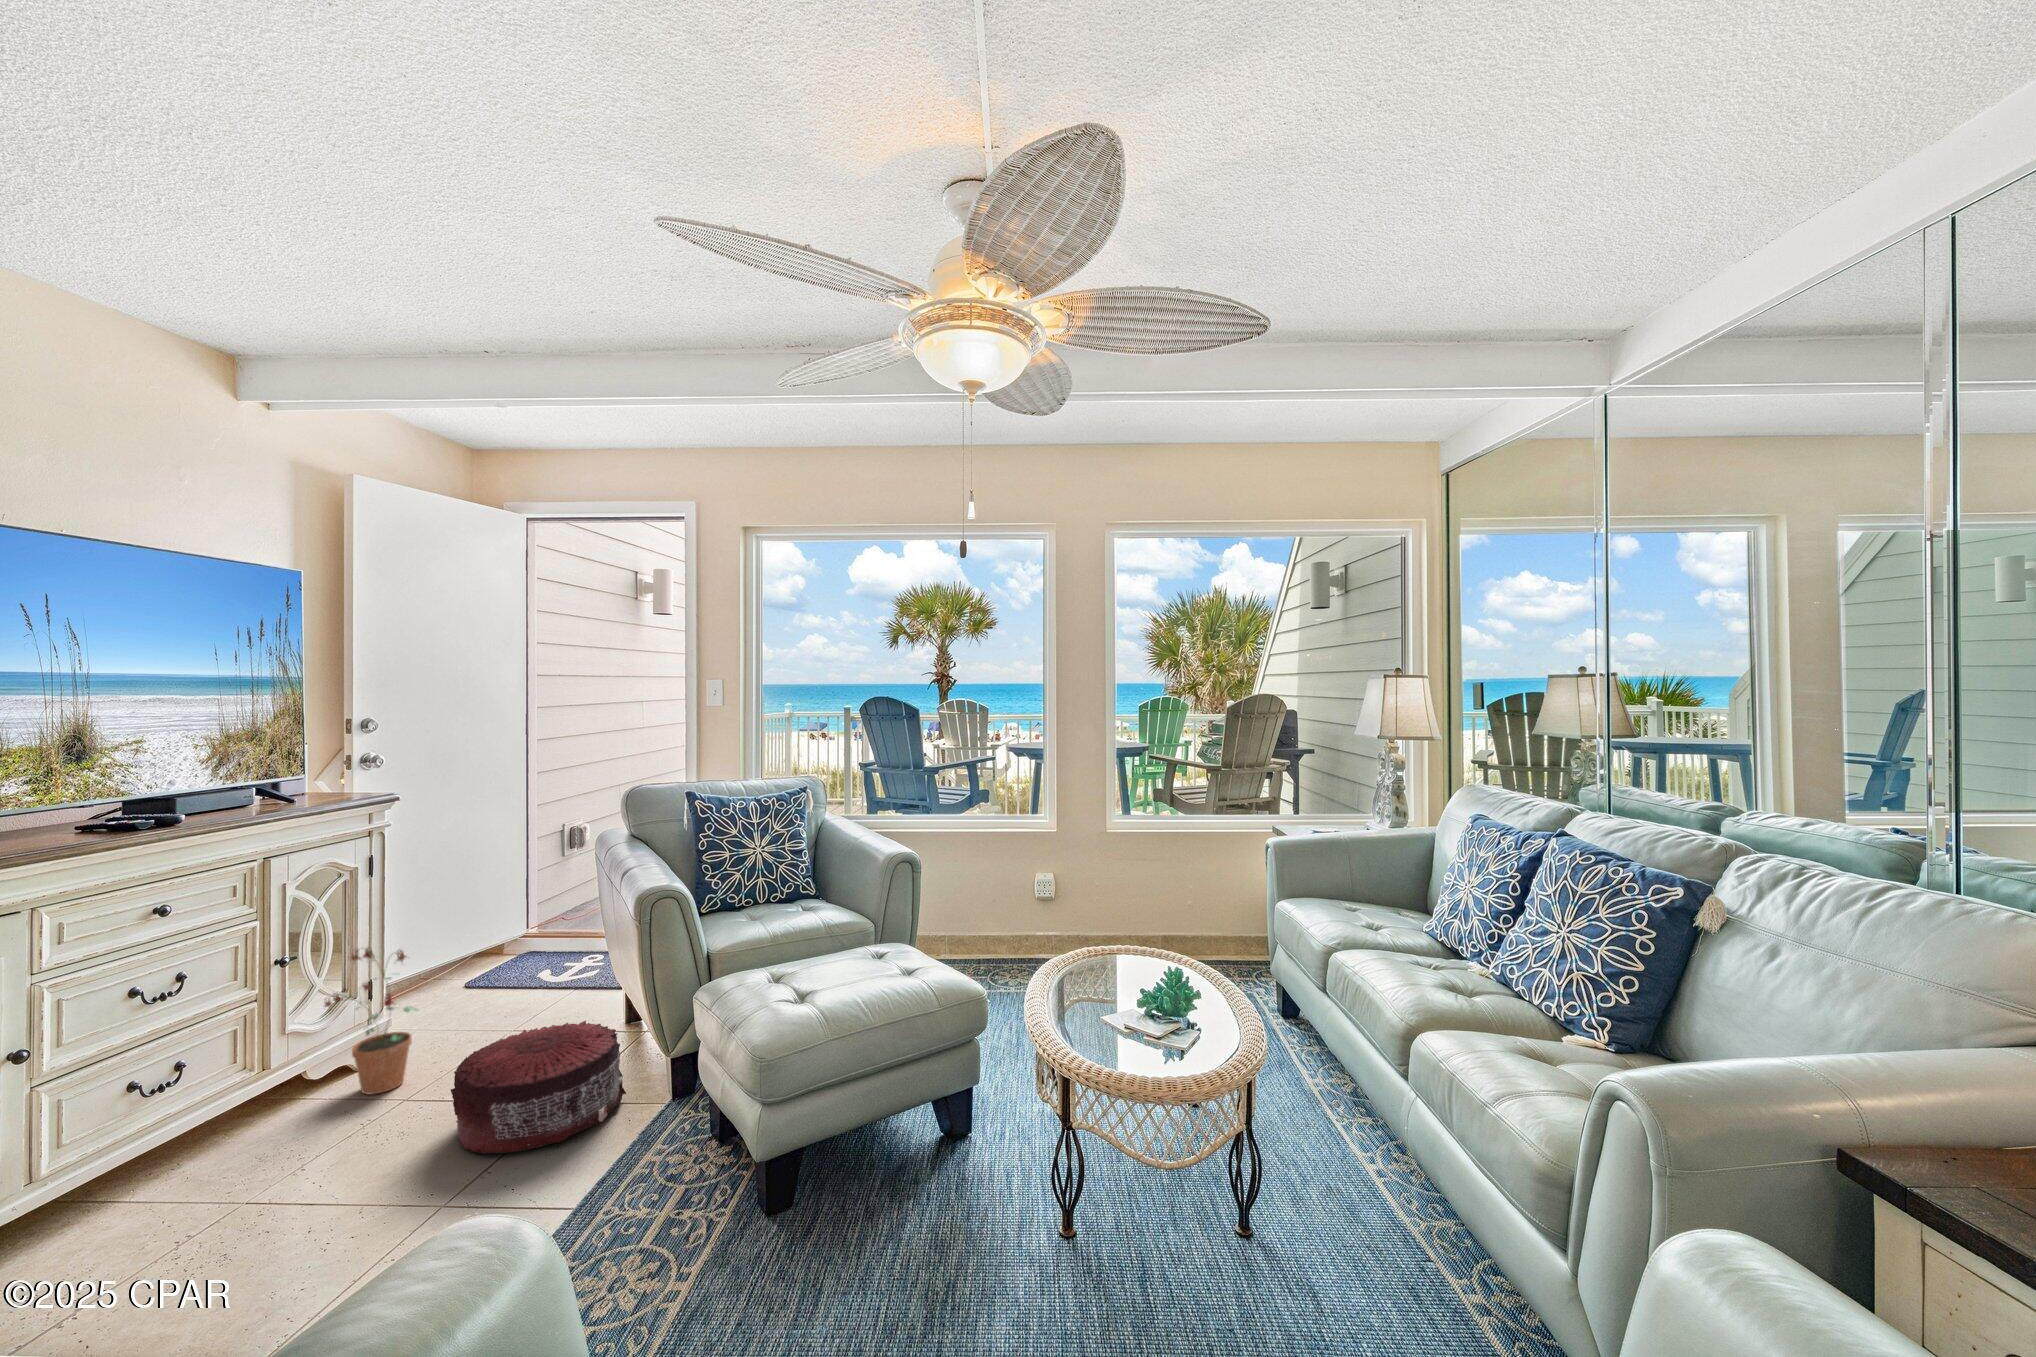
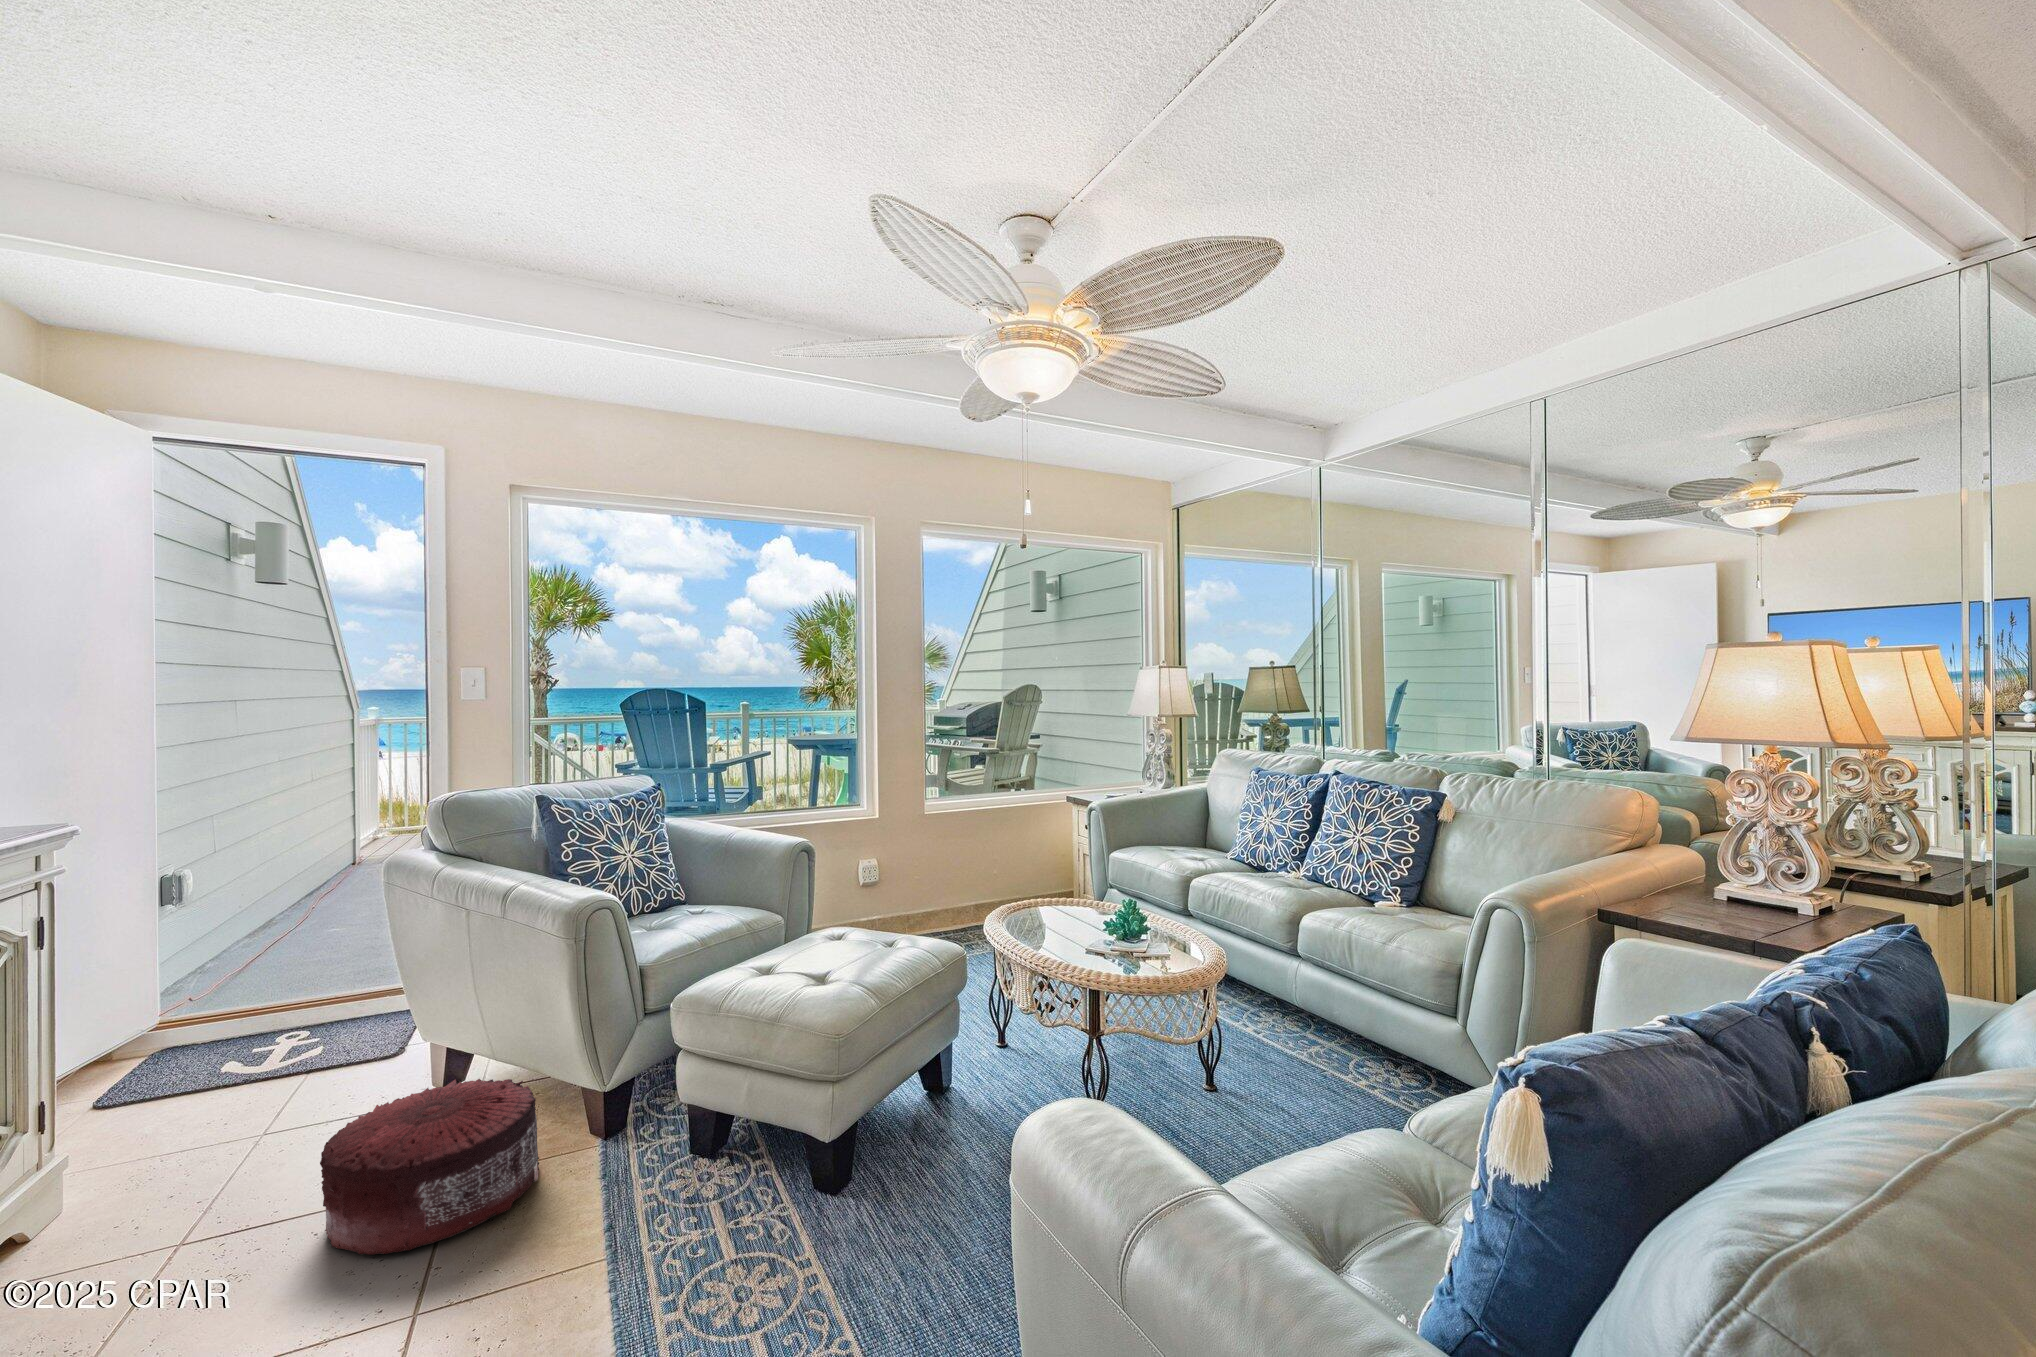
potted plant: present [325,947,418,1094] -> none [11,1040,170,1258]

